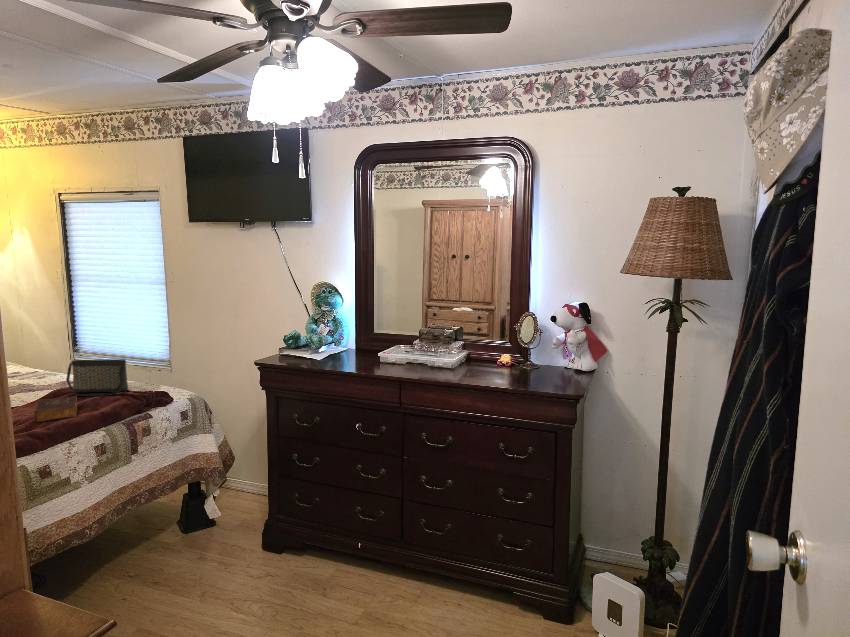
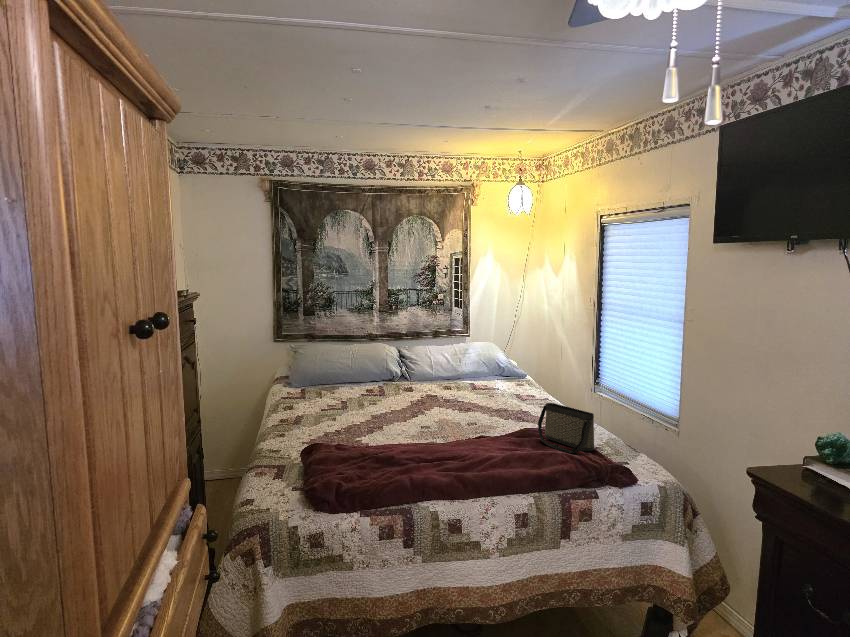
book: present [35,396,78,423] -> none [474,440,527,472]

